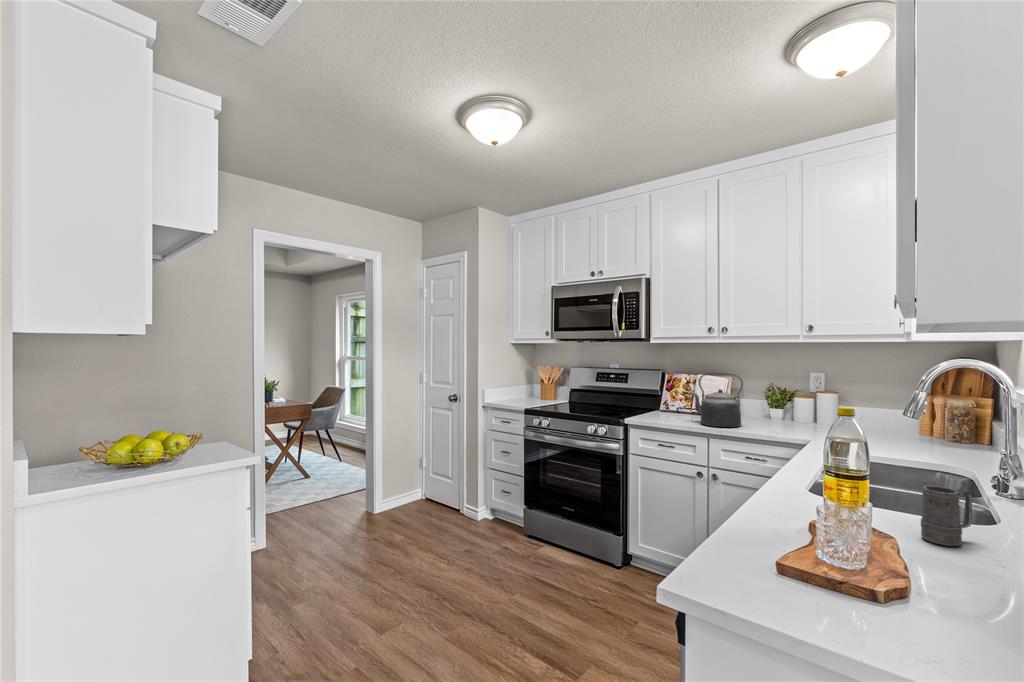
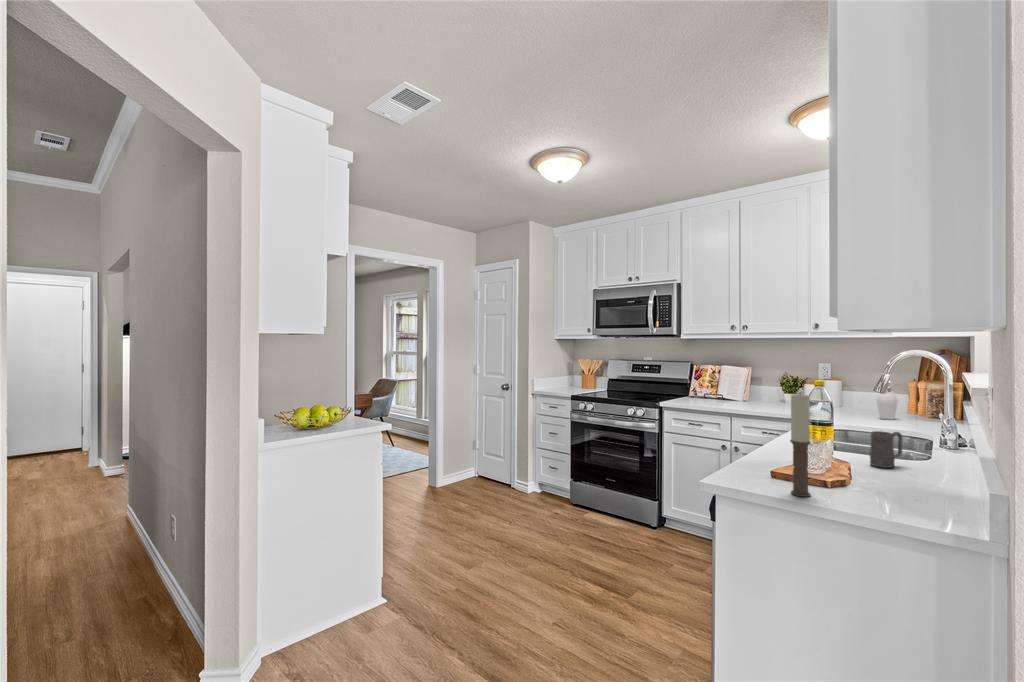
kettle: present [692,373,743,427] -> none [717,364,761,409]
soap dispenser: none [886,396,917,444] -> present [876,388,898,420]
candle: none [816,439,855,630] -> present [790,393,811,497]

